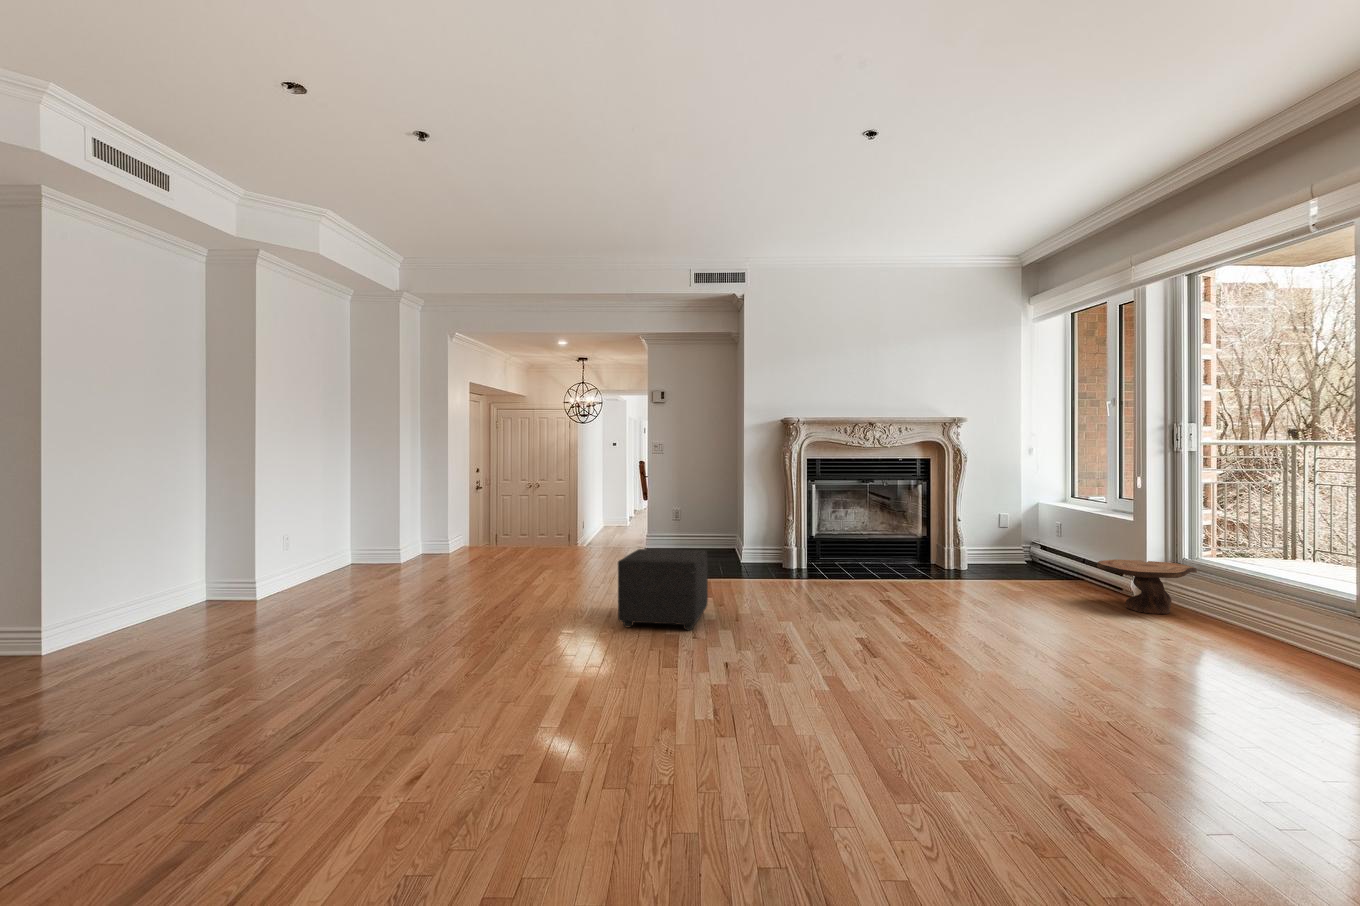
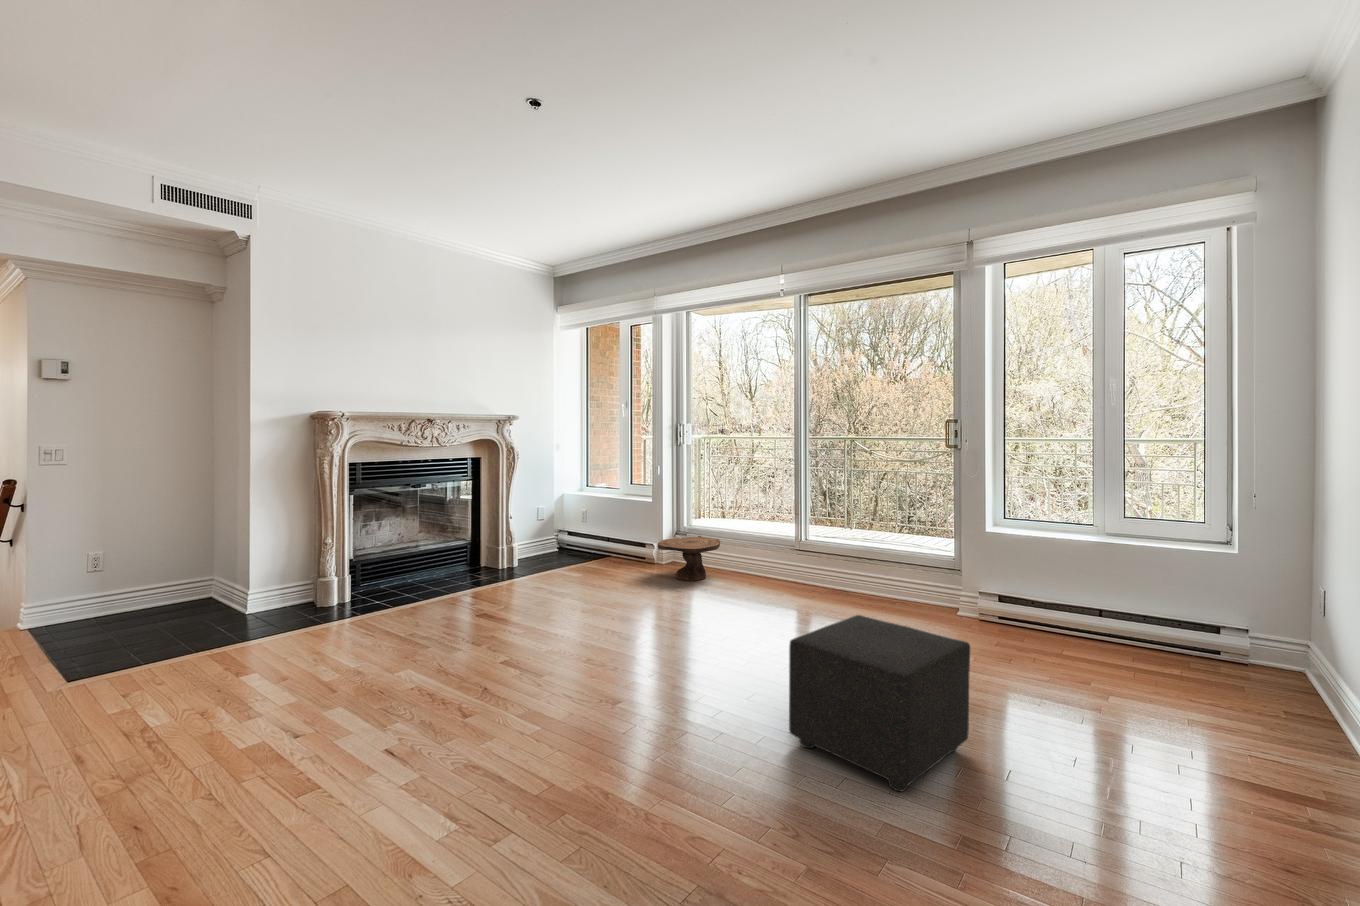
ottoman: present [618,549,708,630] -> present [789,615,970,791]

